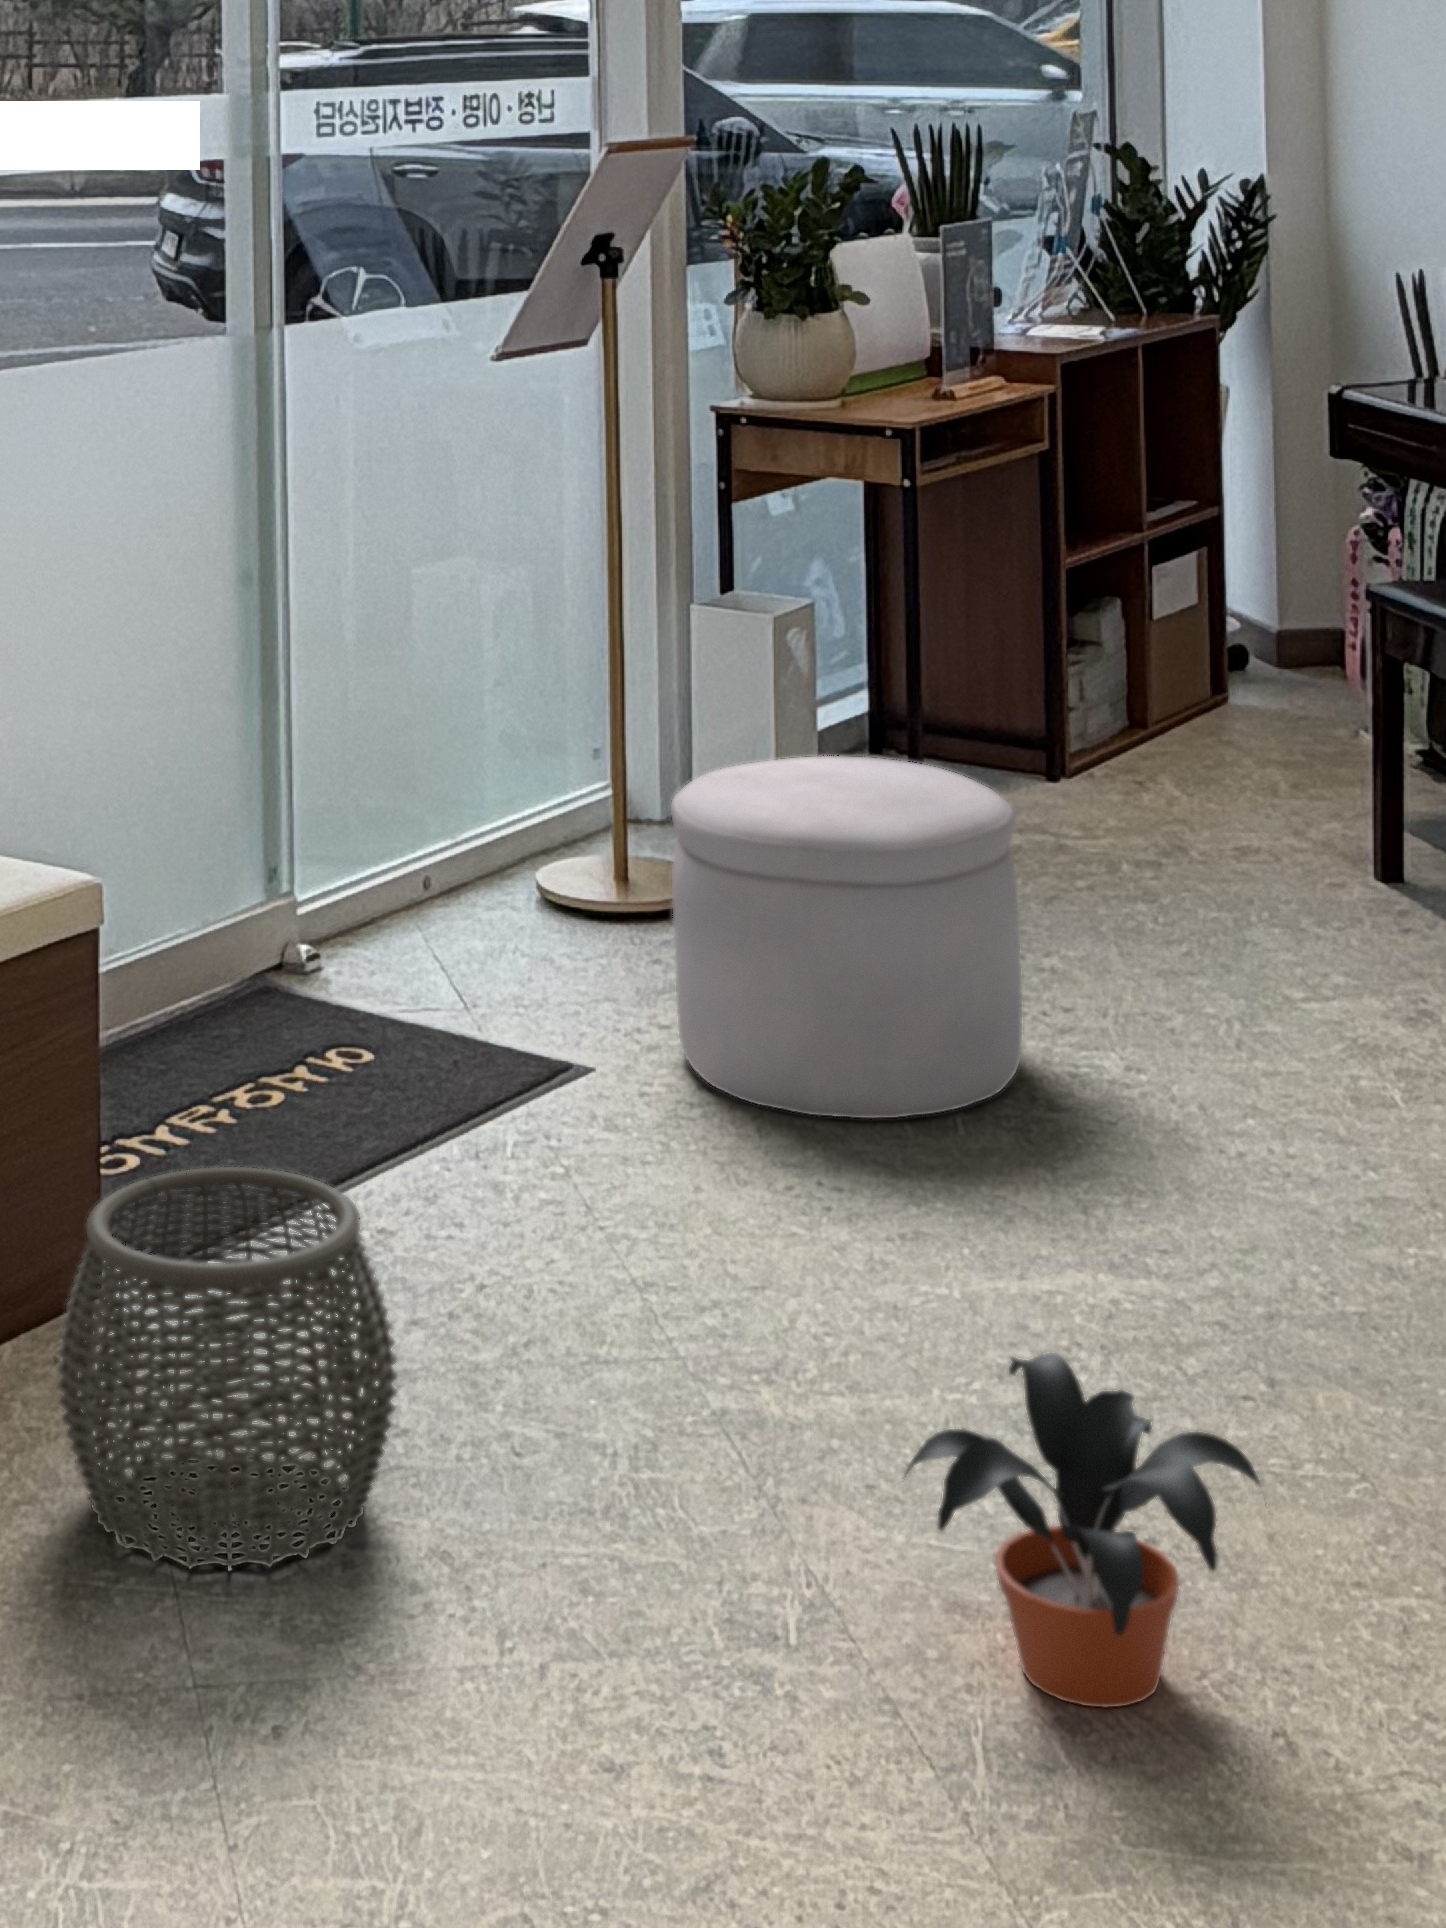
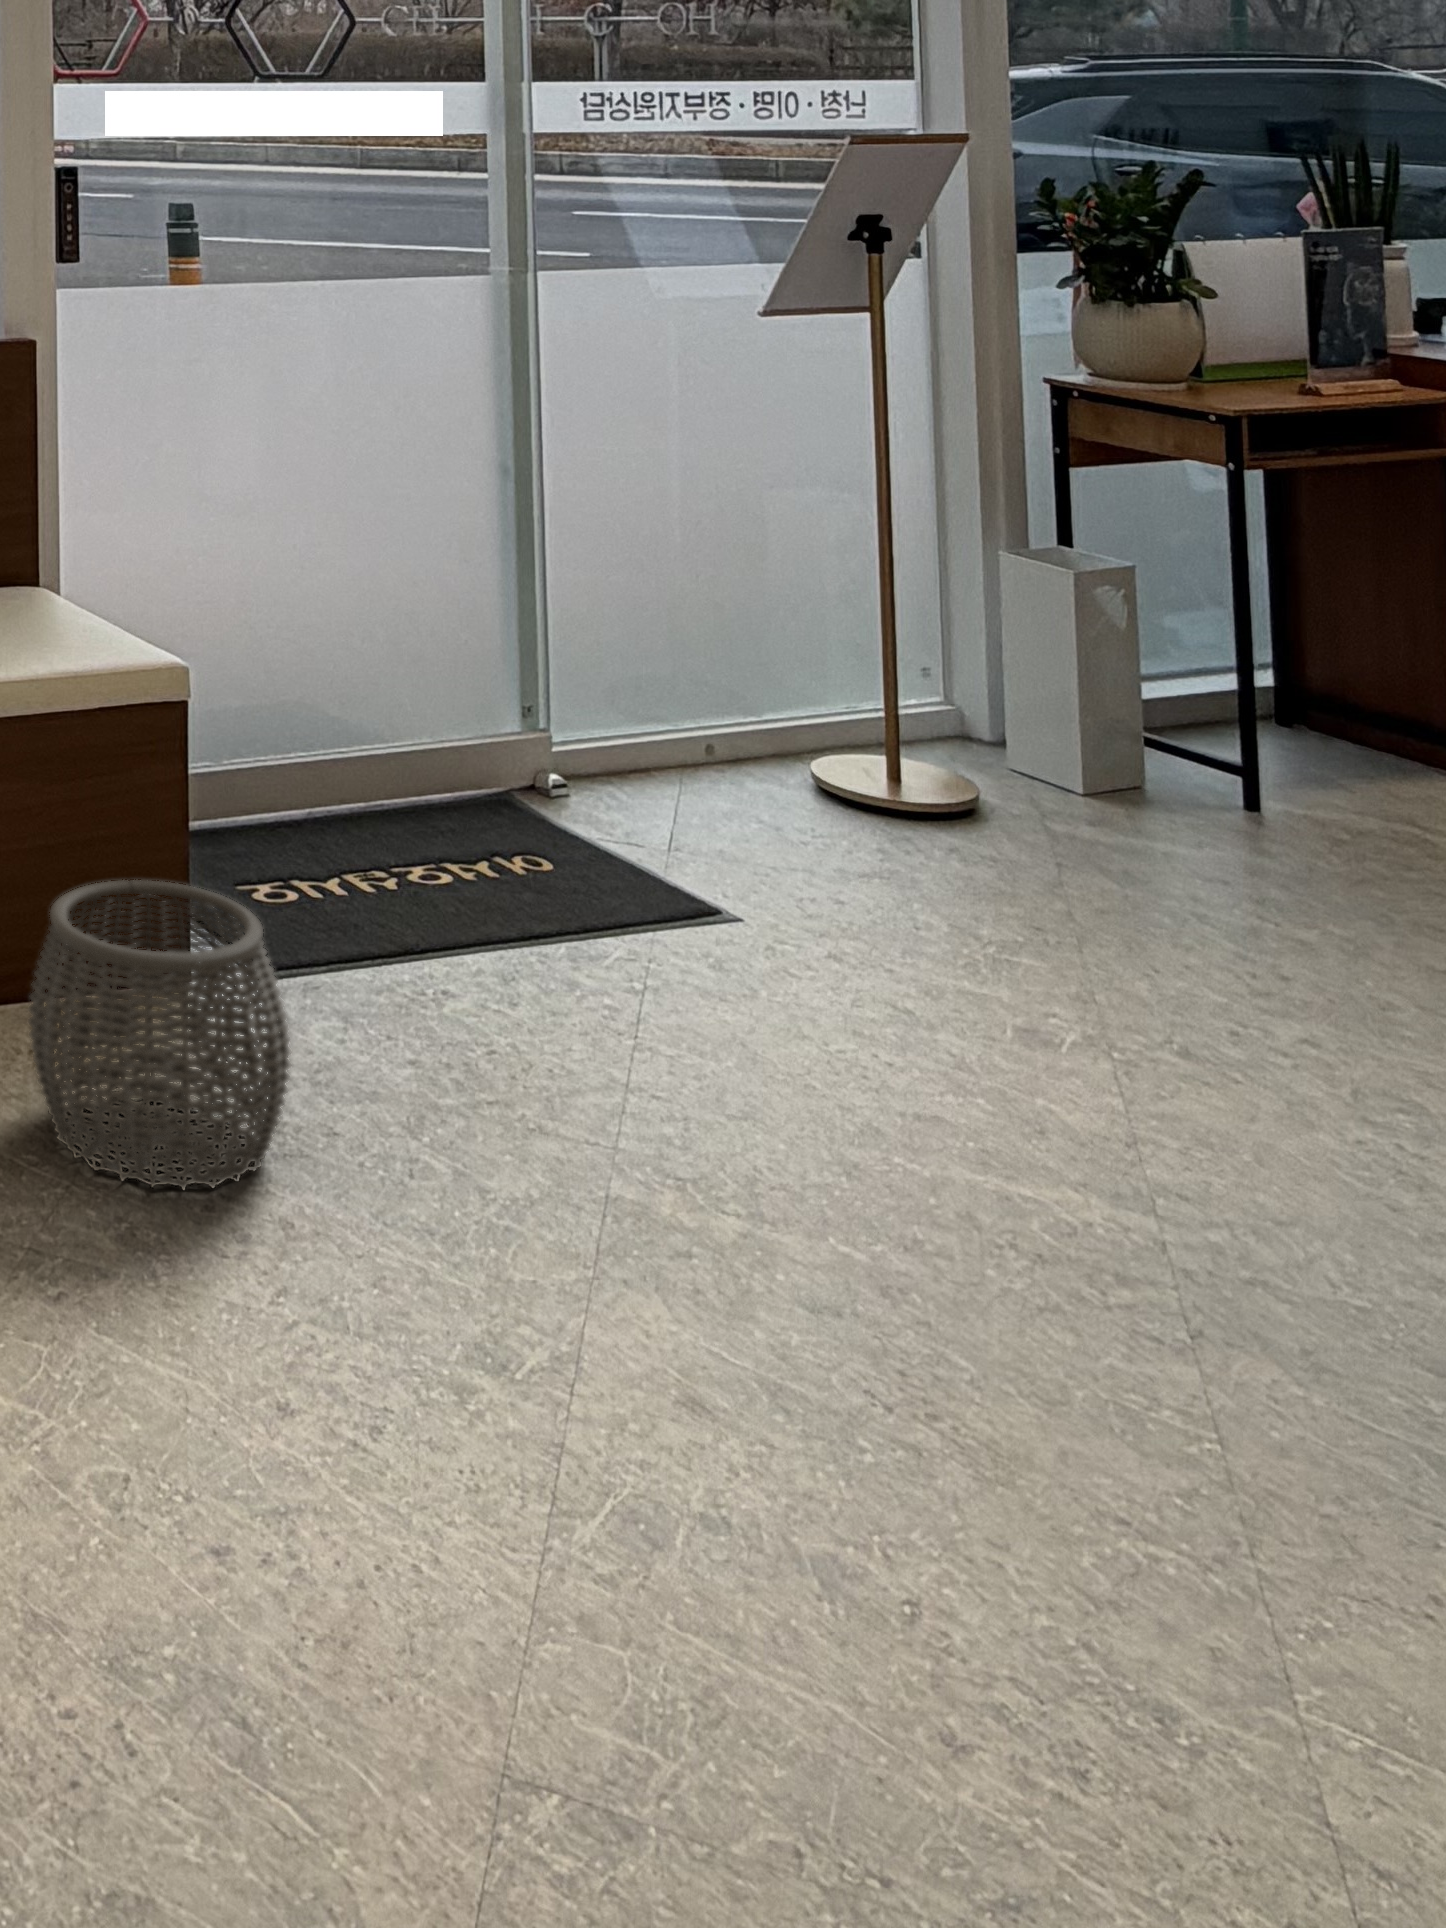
ottoman: present [671,756,1022,1118] -> none [823,685,1187,1030]
potted plant: present [902,1353,1267,1707] -> none [593,1194,950,1529]

